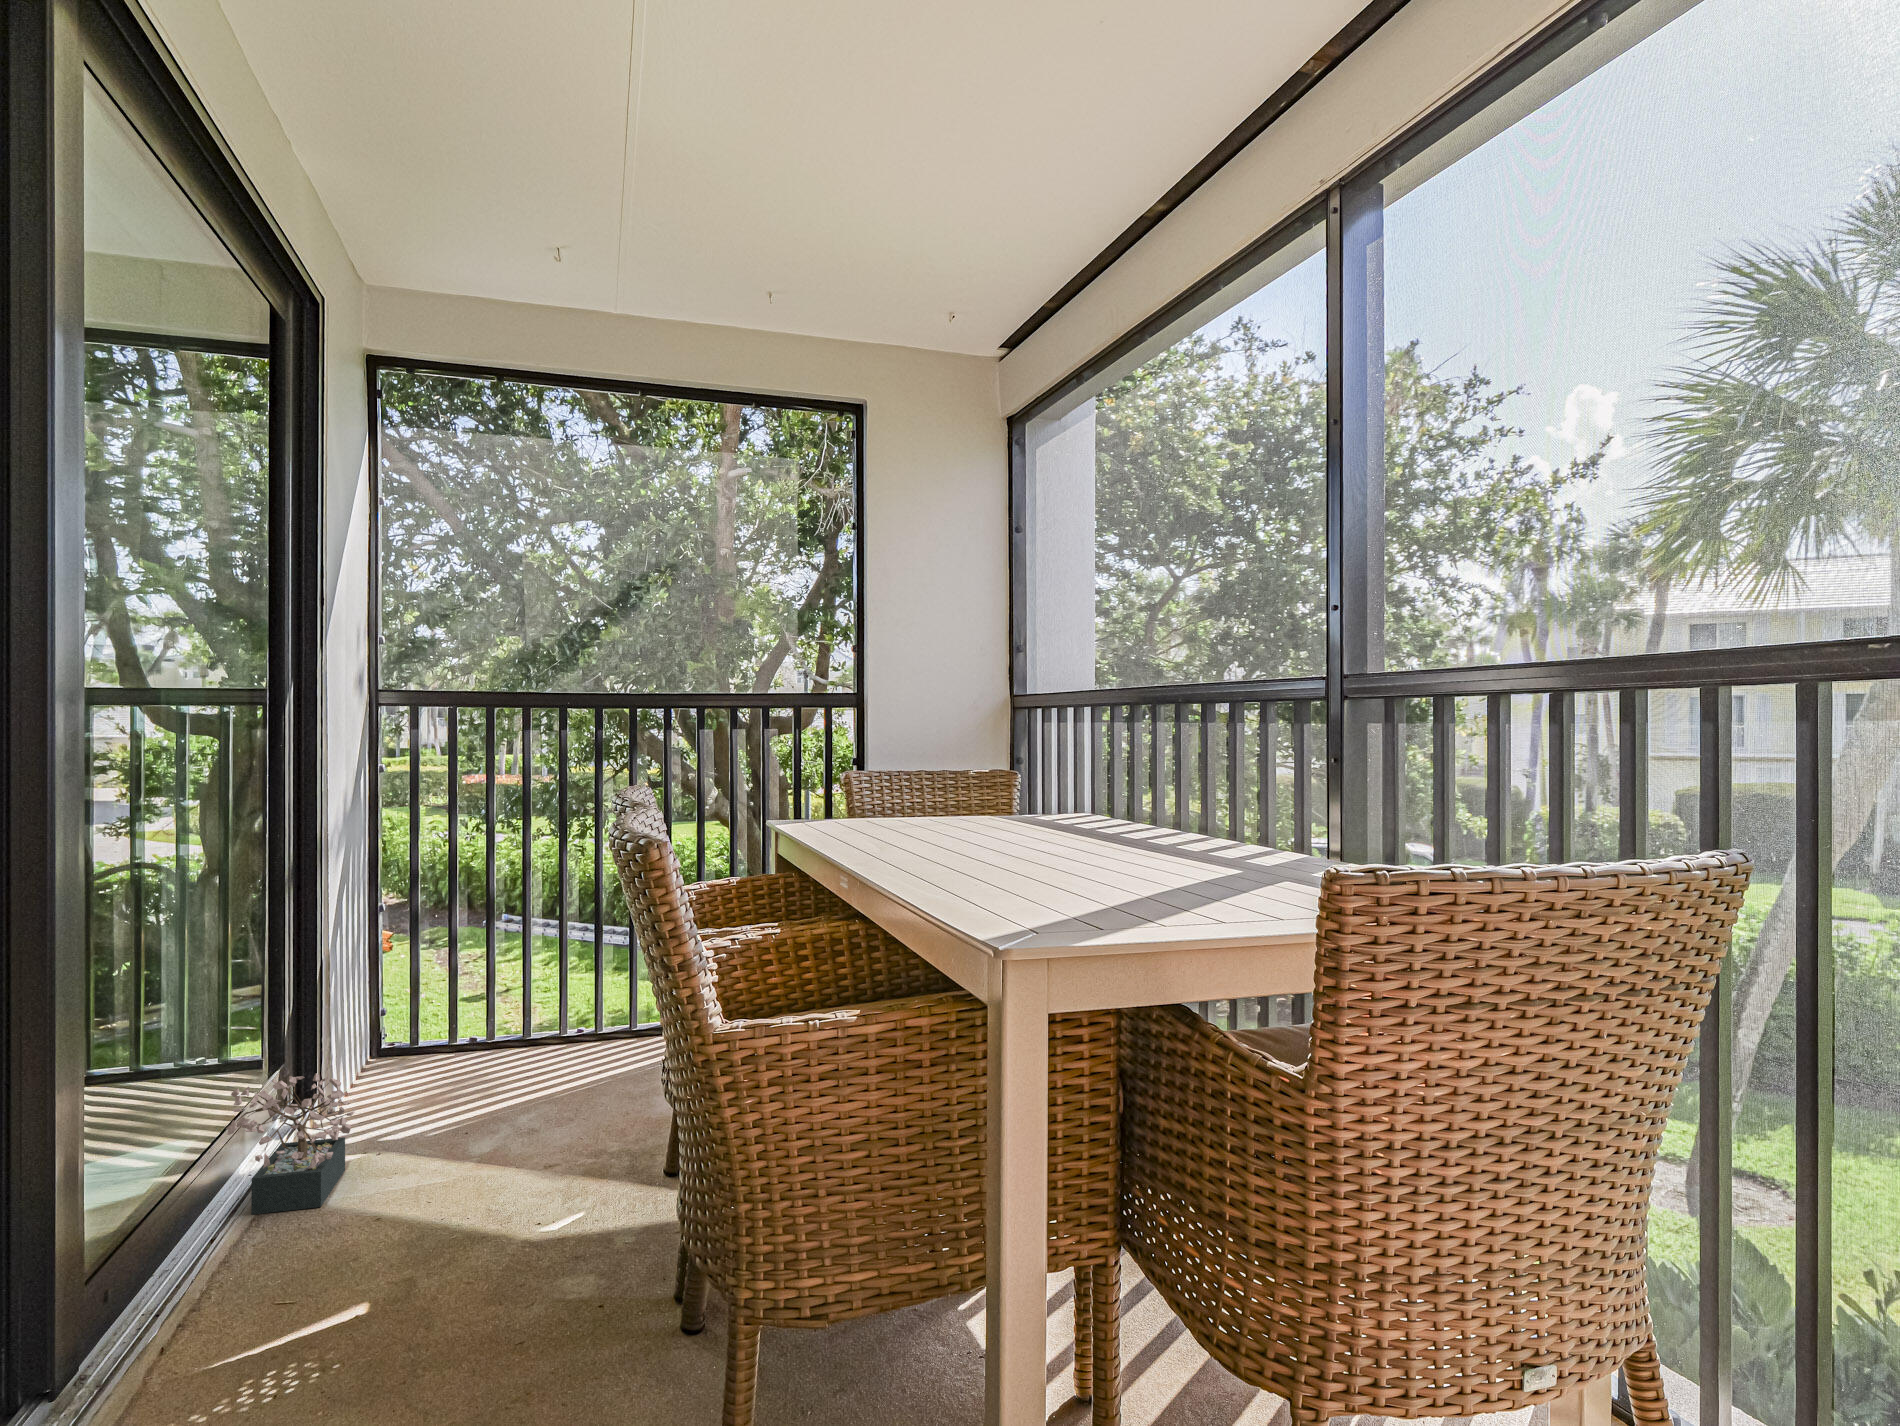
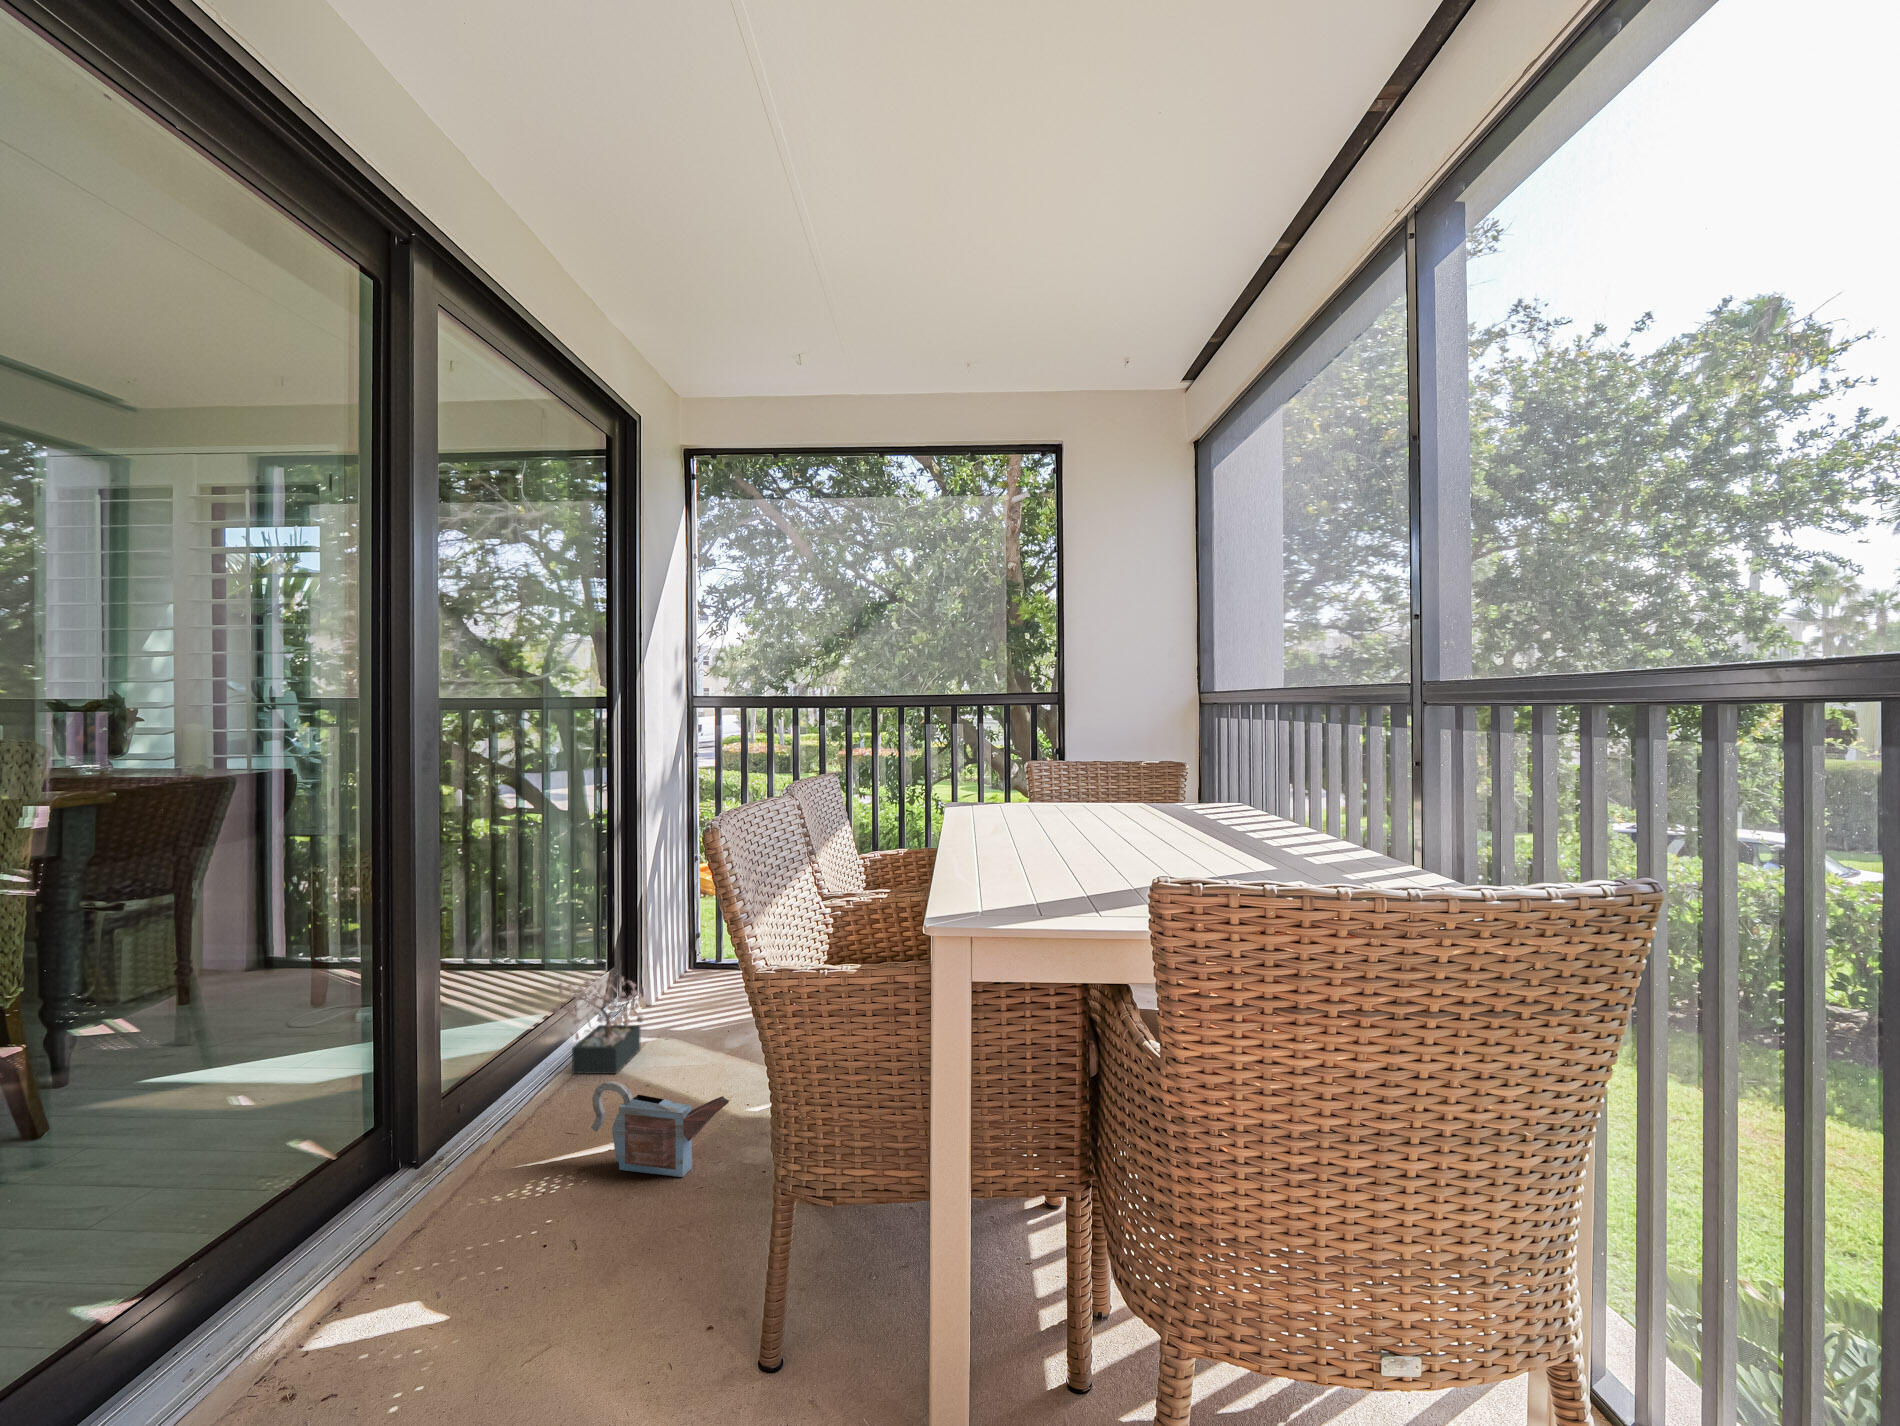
watering can: none [331,1212,543,1334] -> present [591,1081,729,1177]

